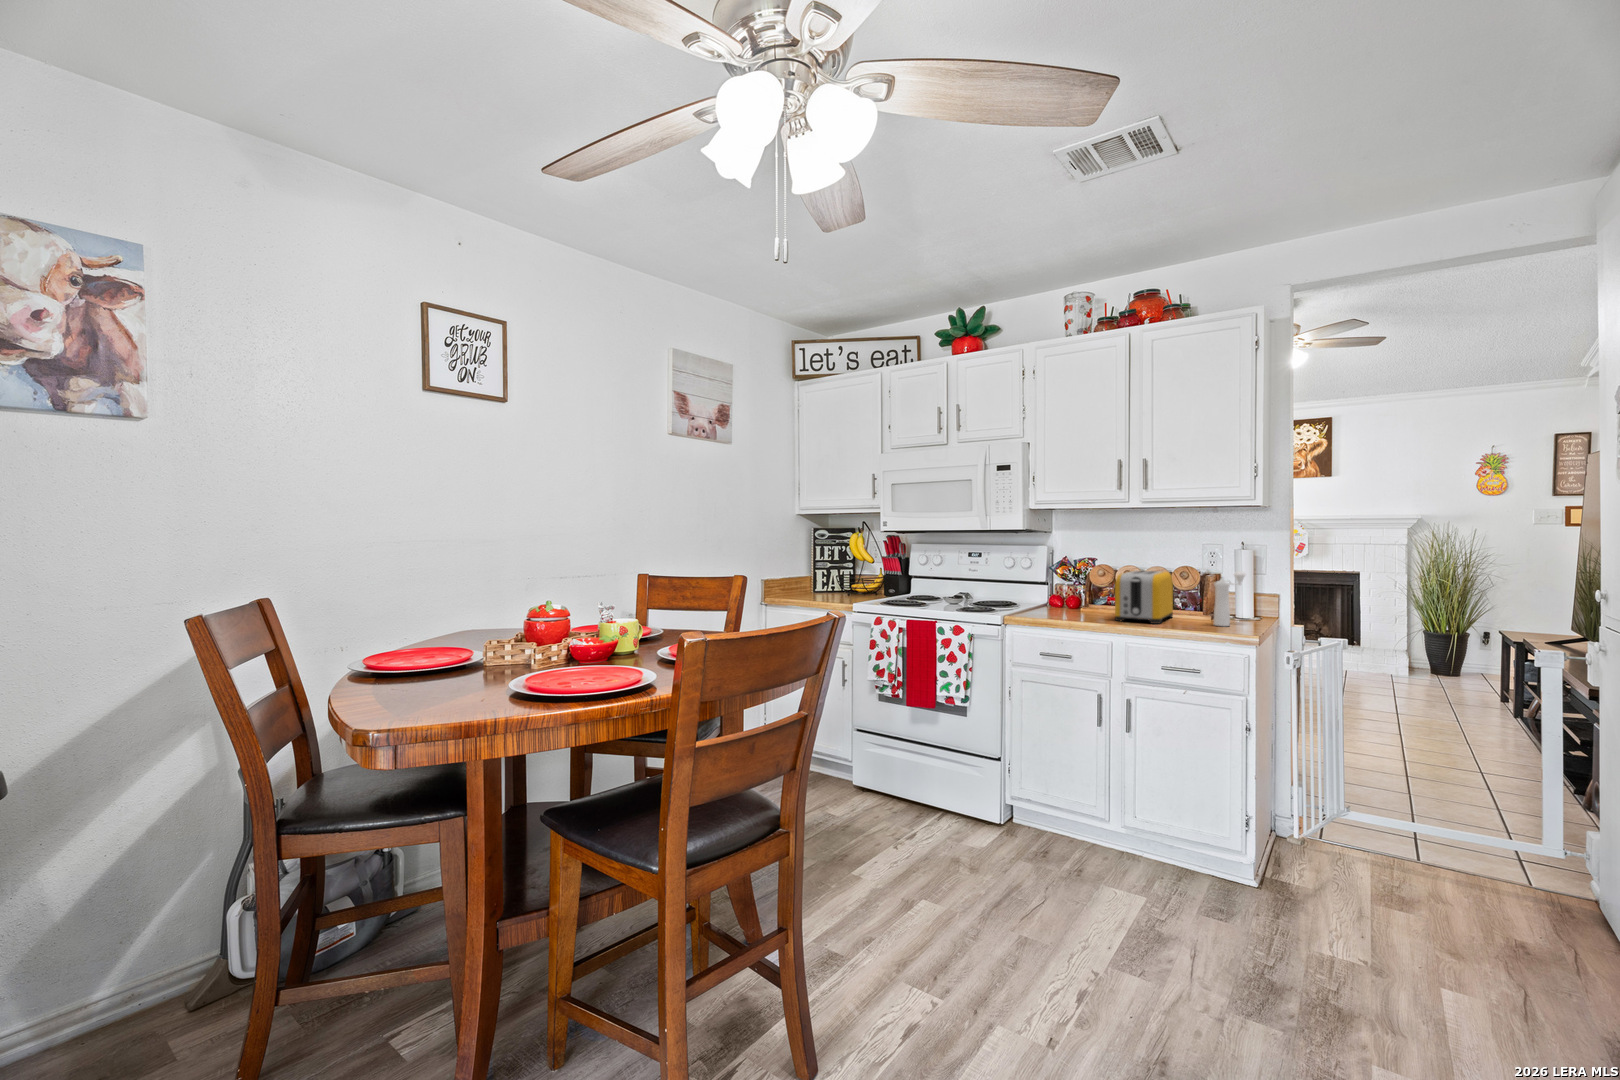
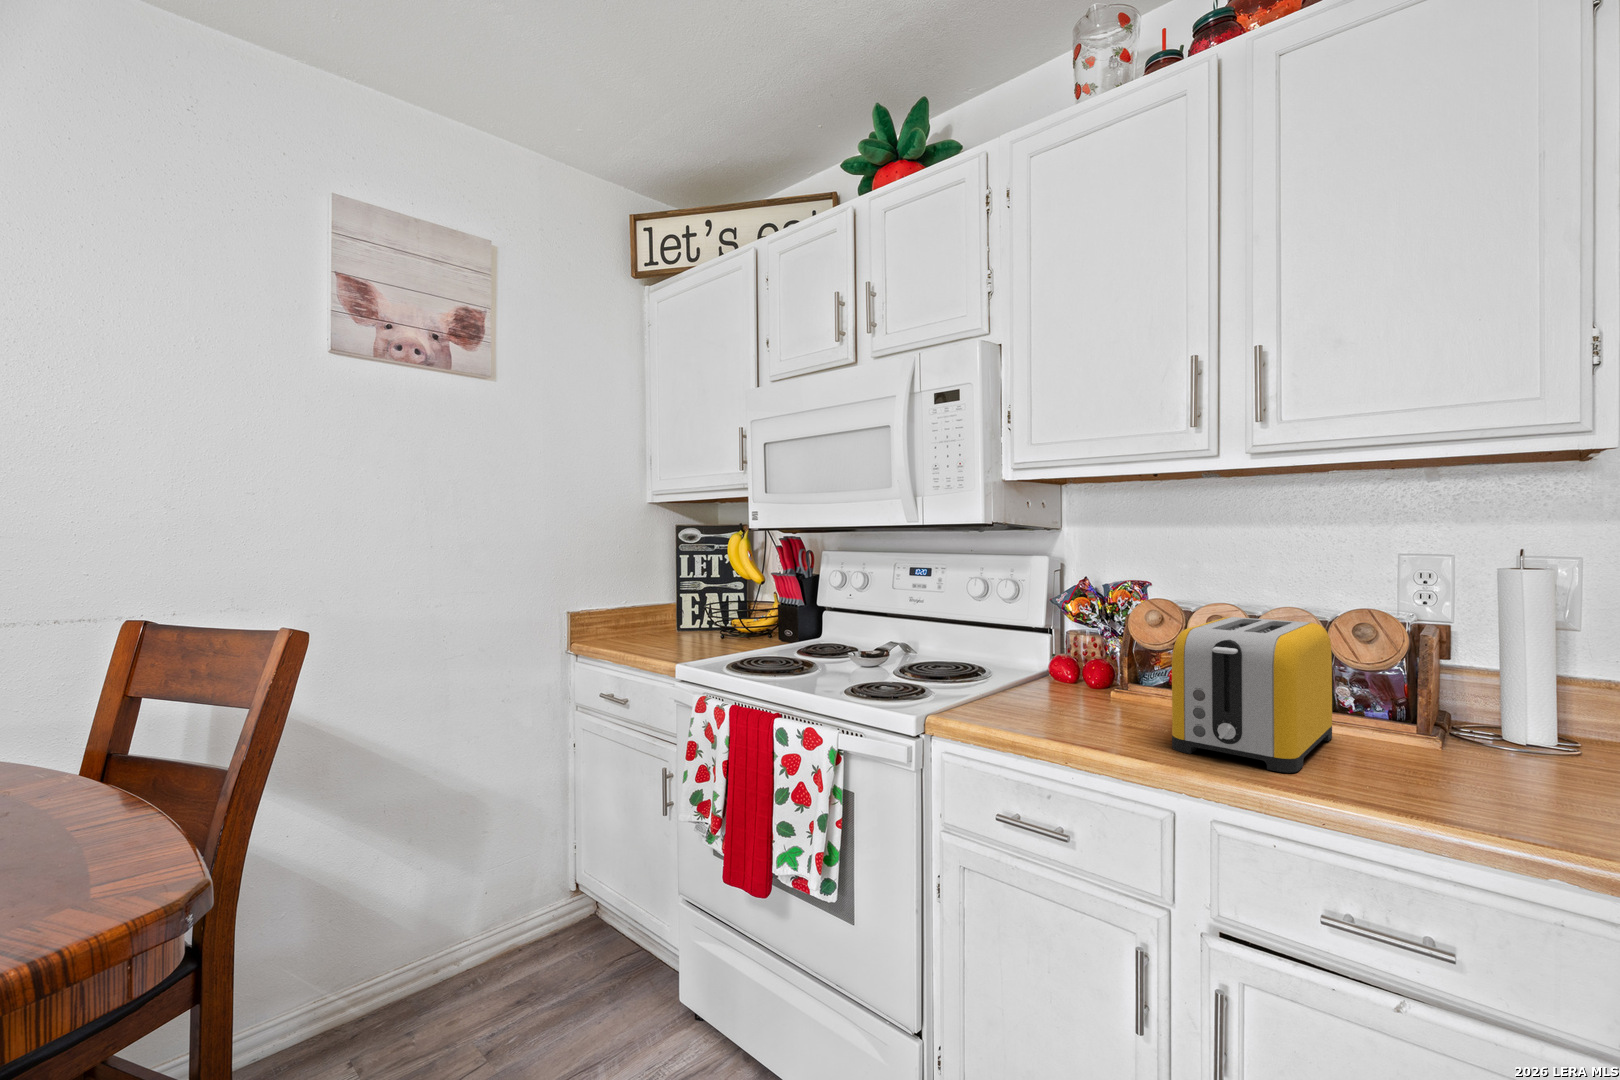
pepper mill: present [1214,571,1246,626] -> none [1465,633,1570,800]

